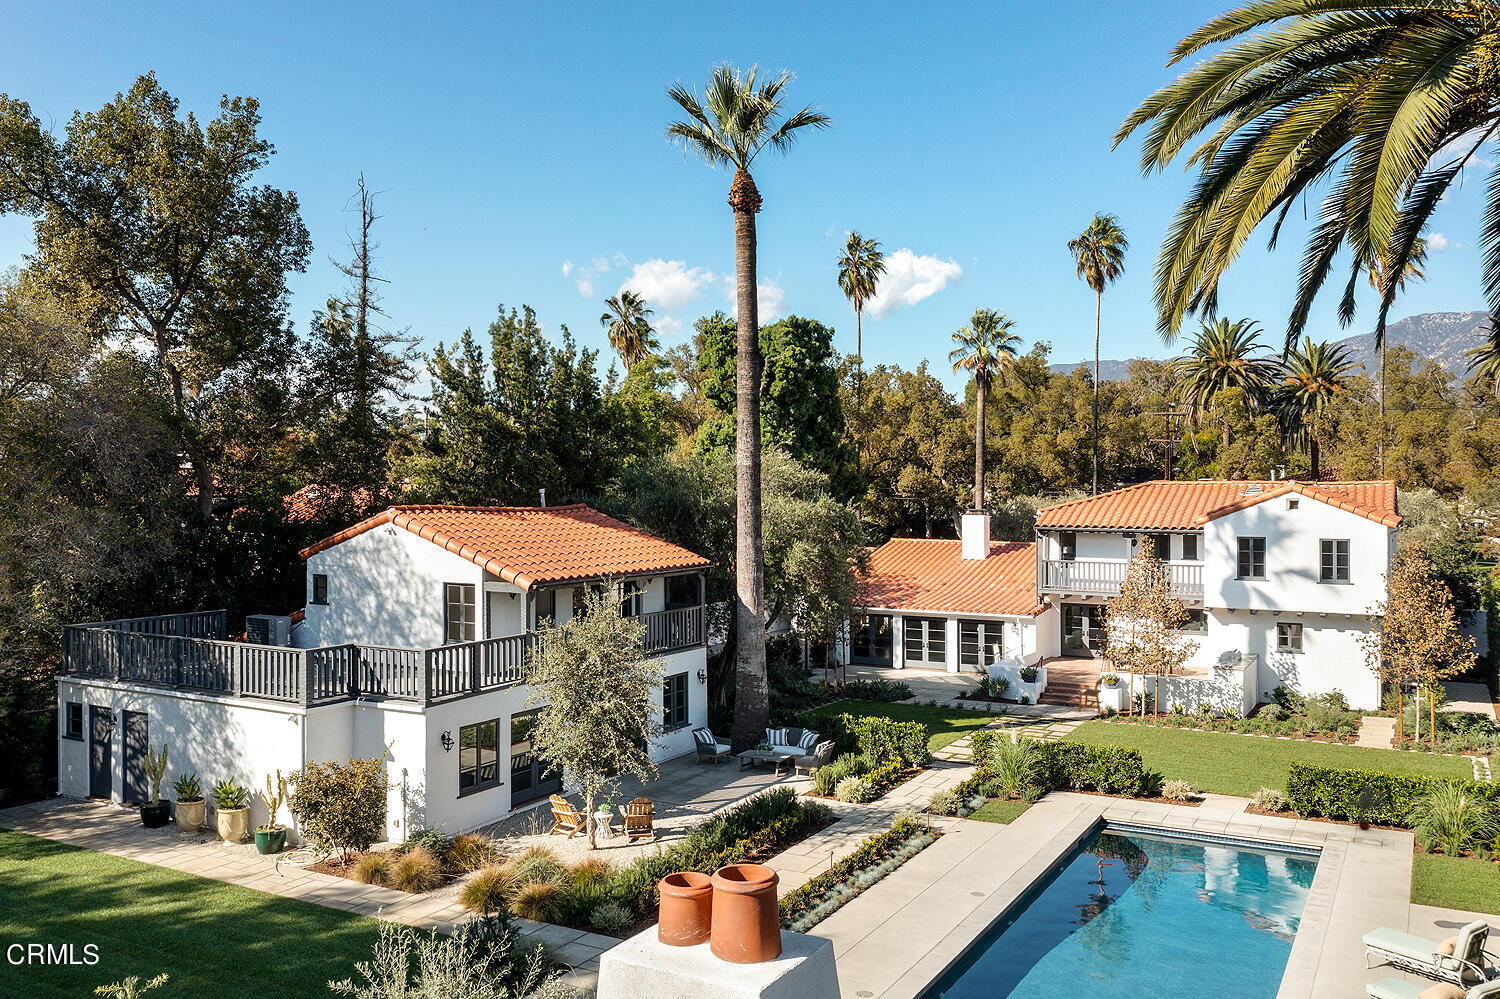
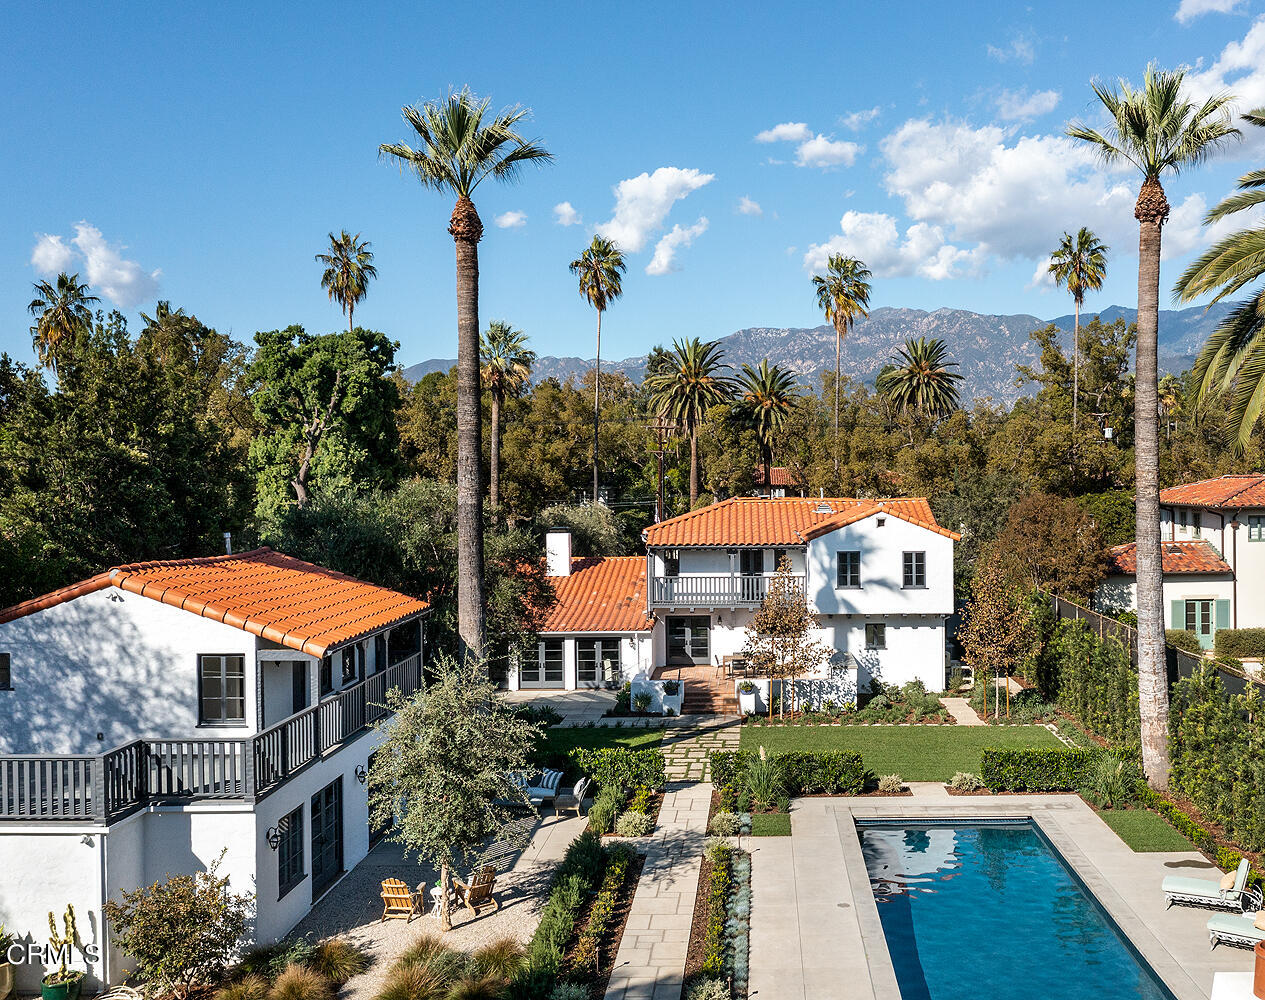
potted tree: present [1343,785,1385,830] -> none [1021,760,1051,796]

